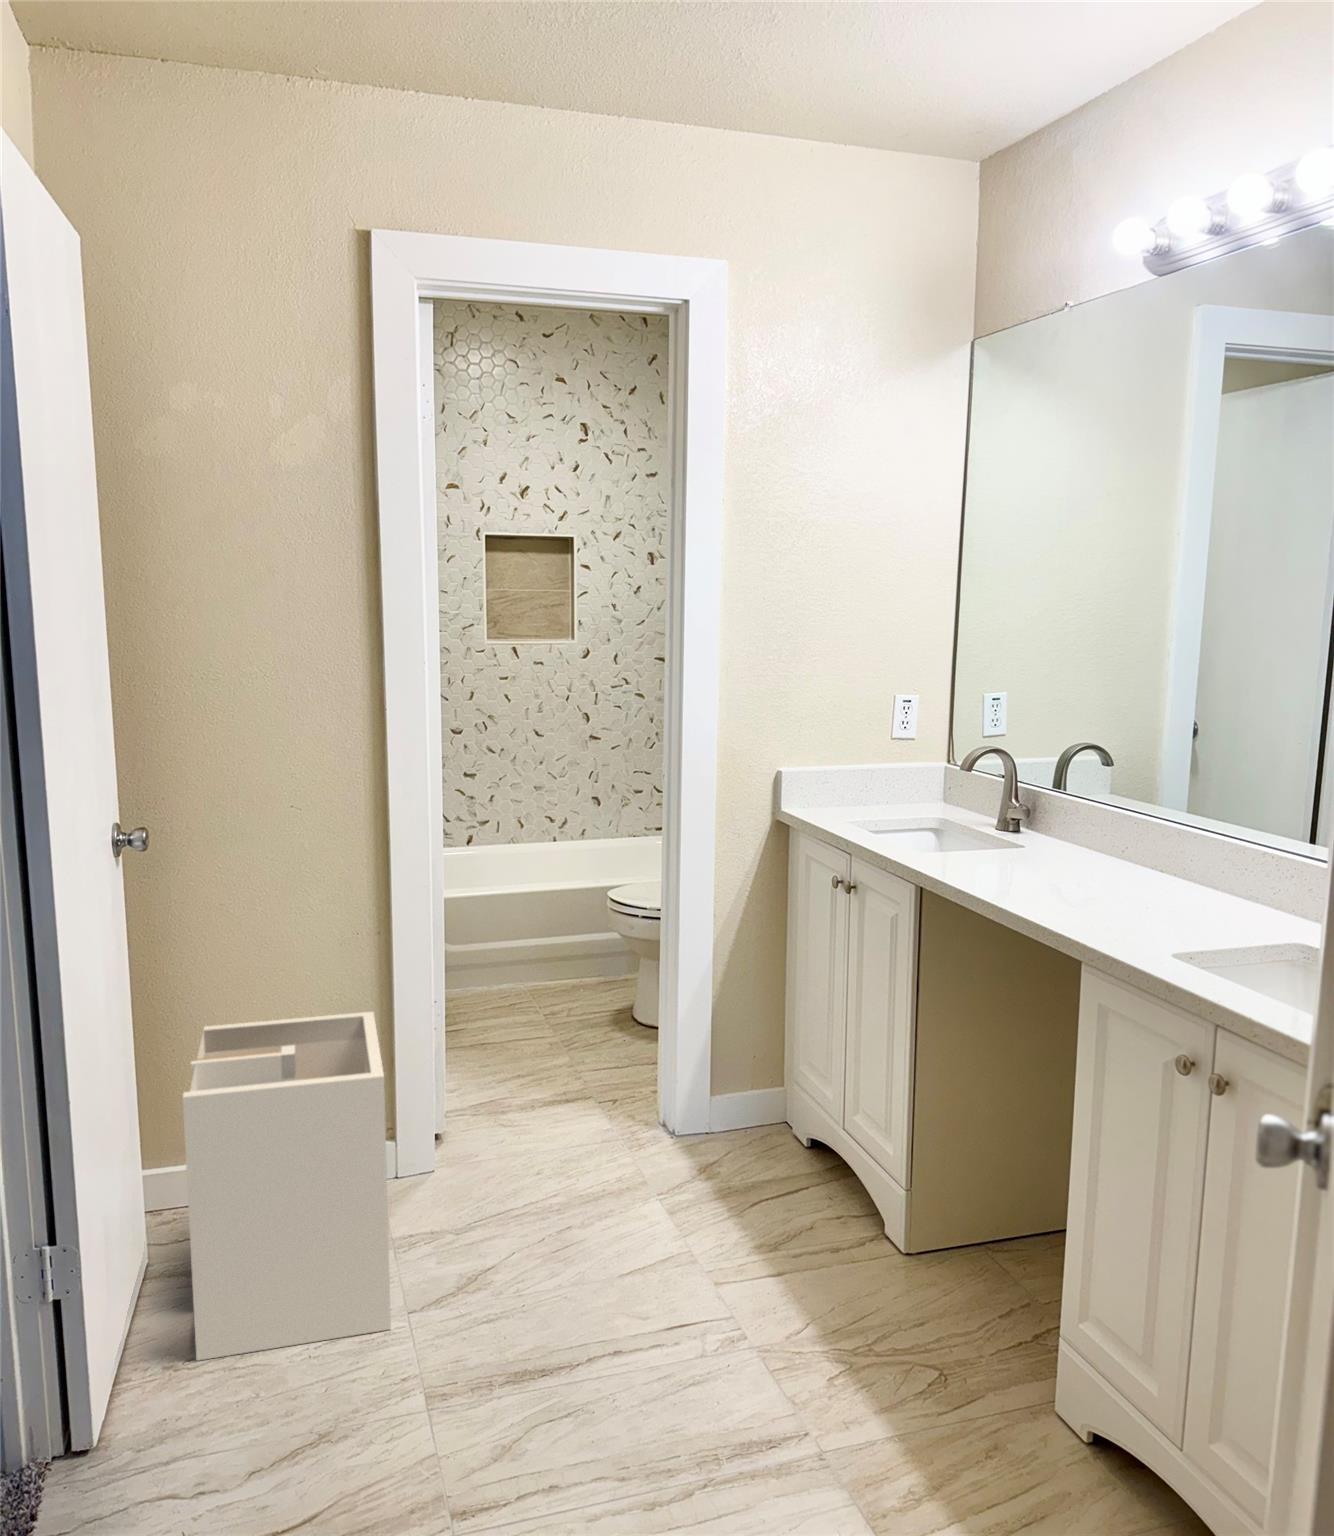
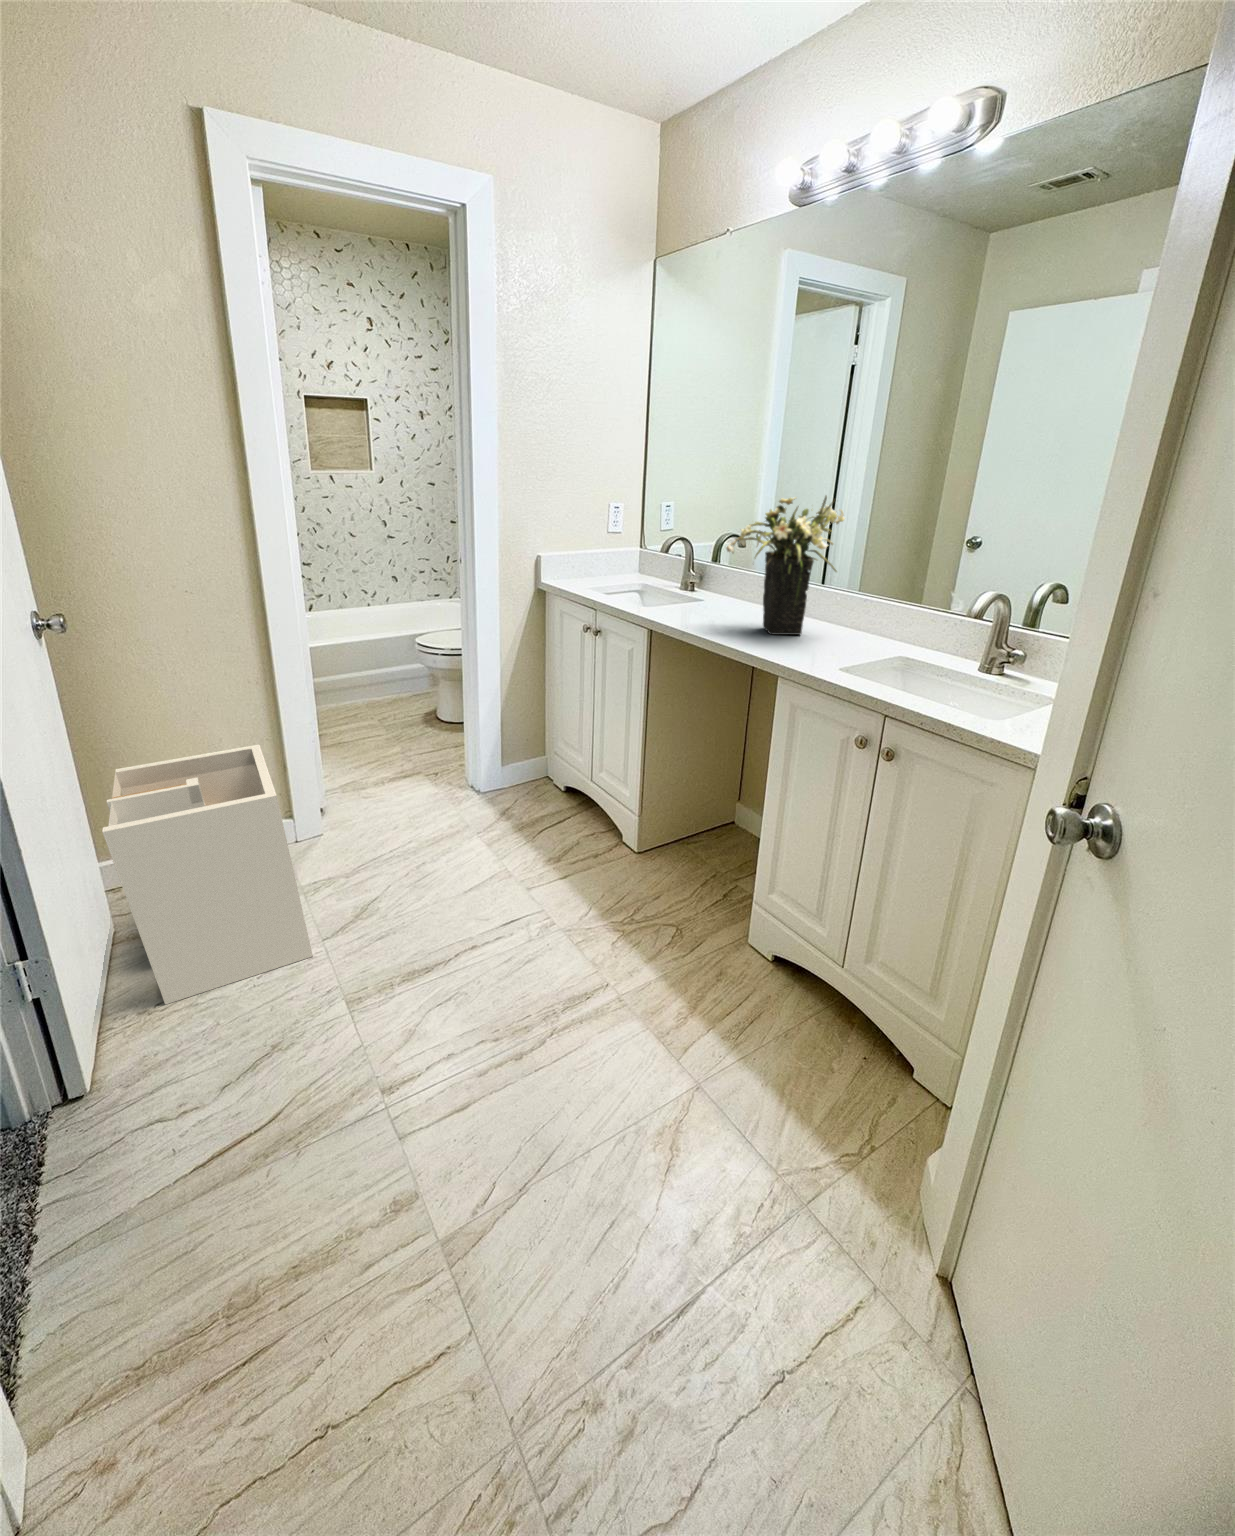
flower arrangement: none [1022,707,1205,904] -> present [727,496,845,635]

